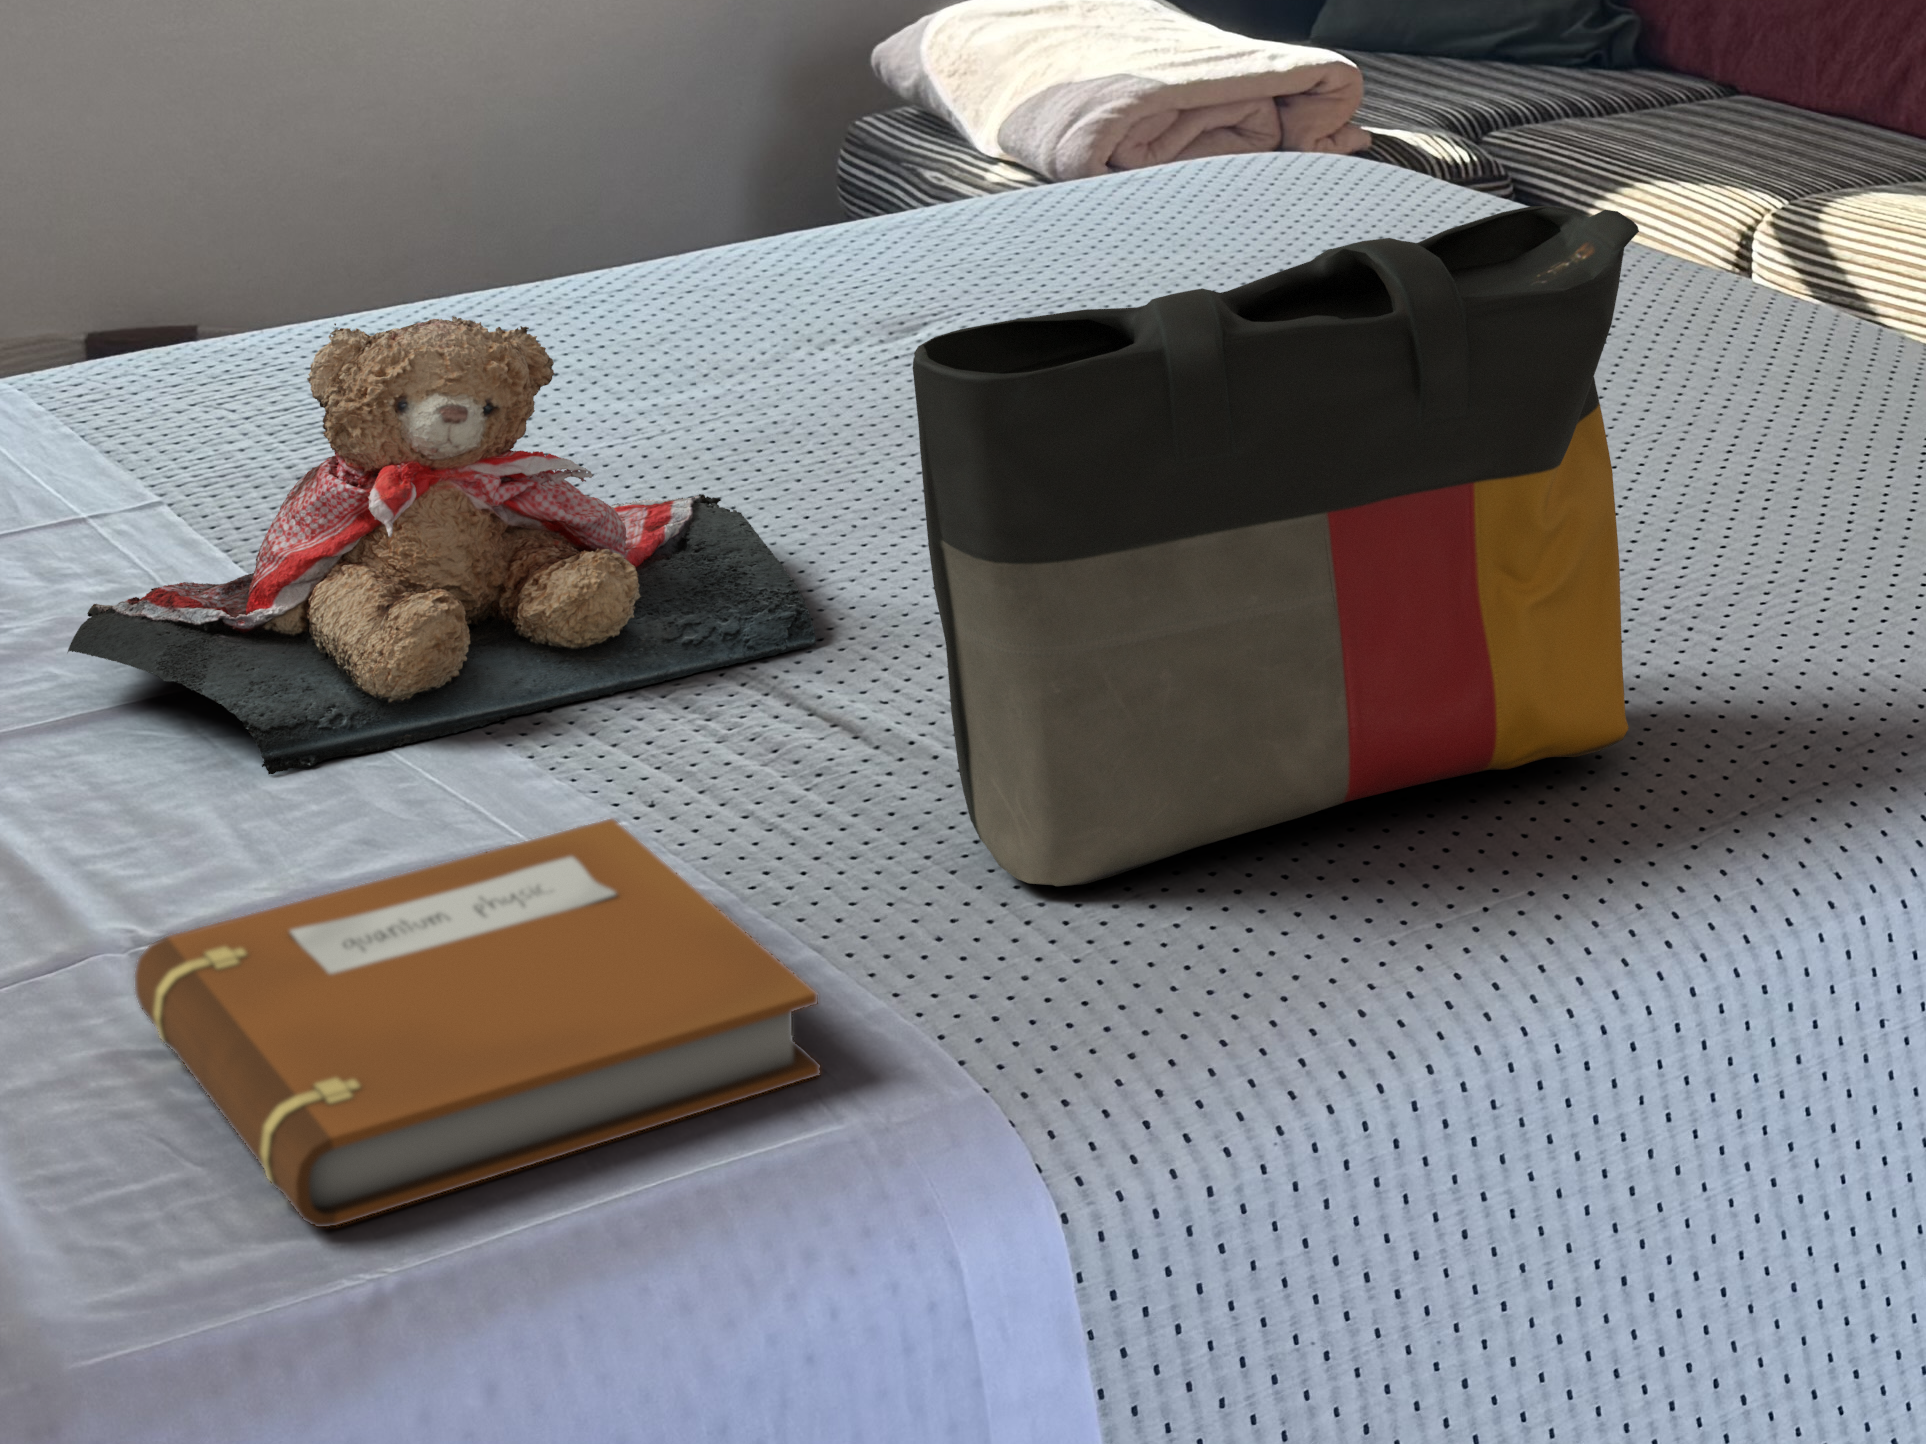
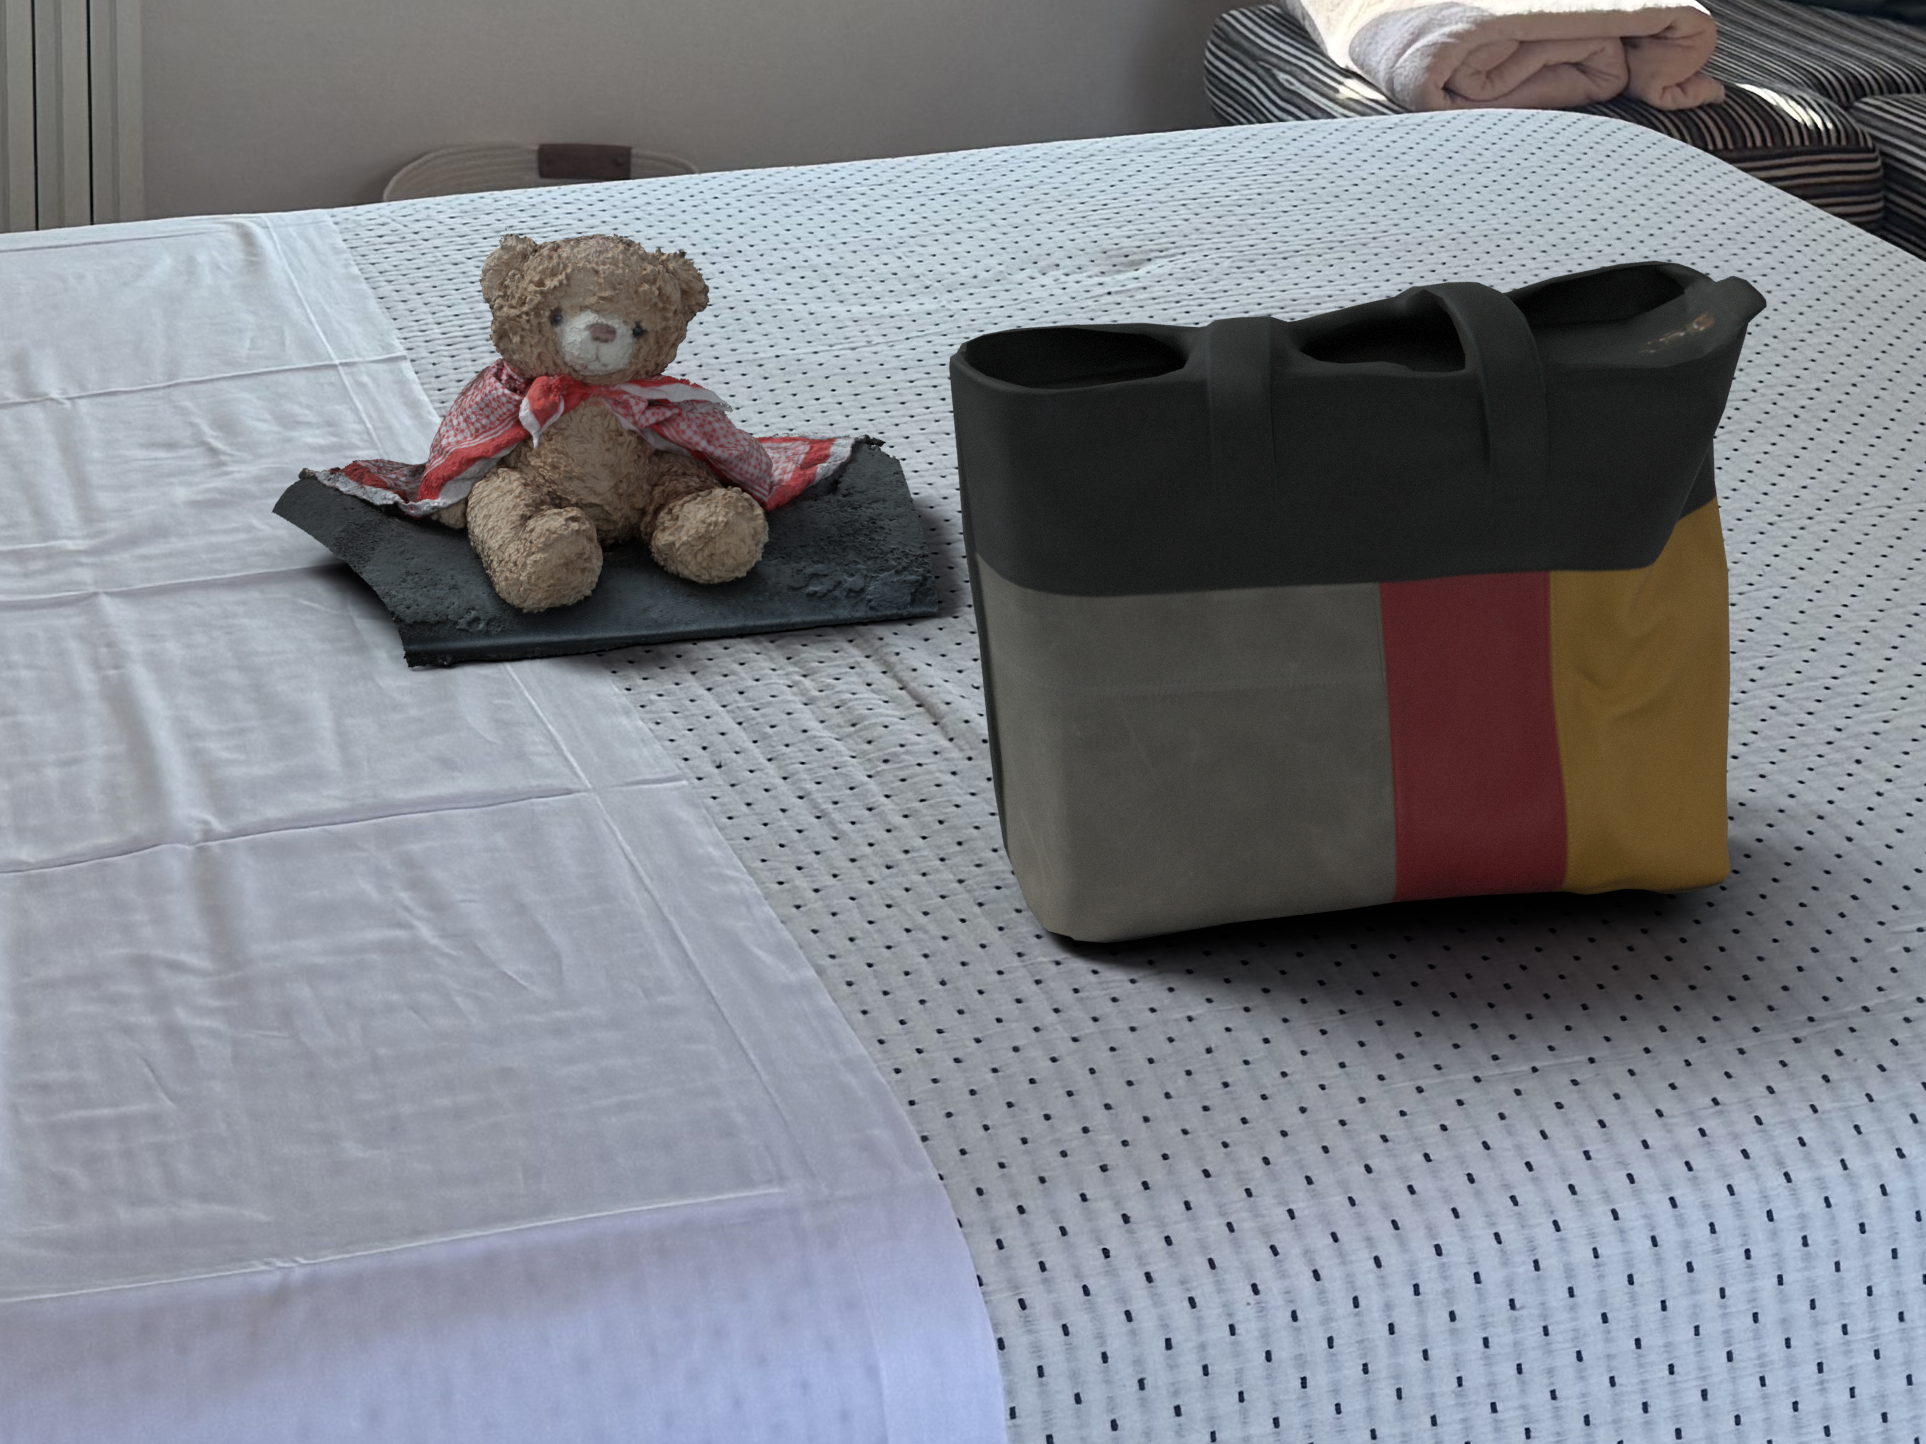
notebook: present [135,819,820,1227] -> none [204,783,783,1174]

